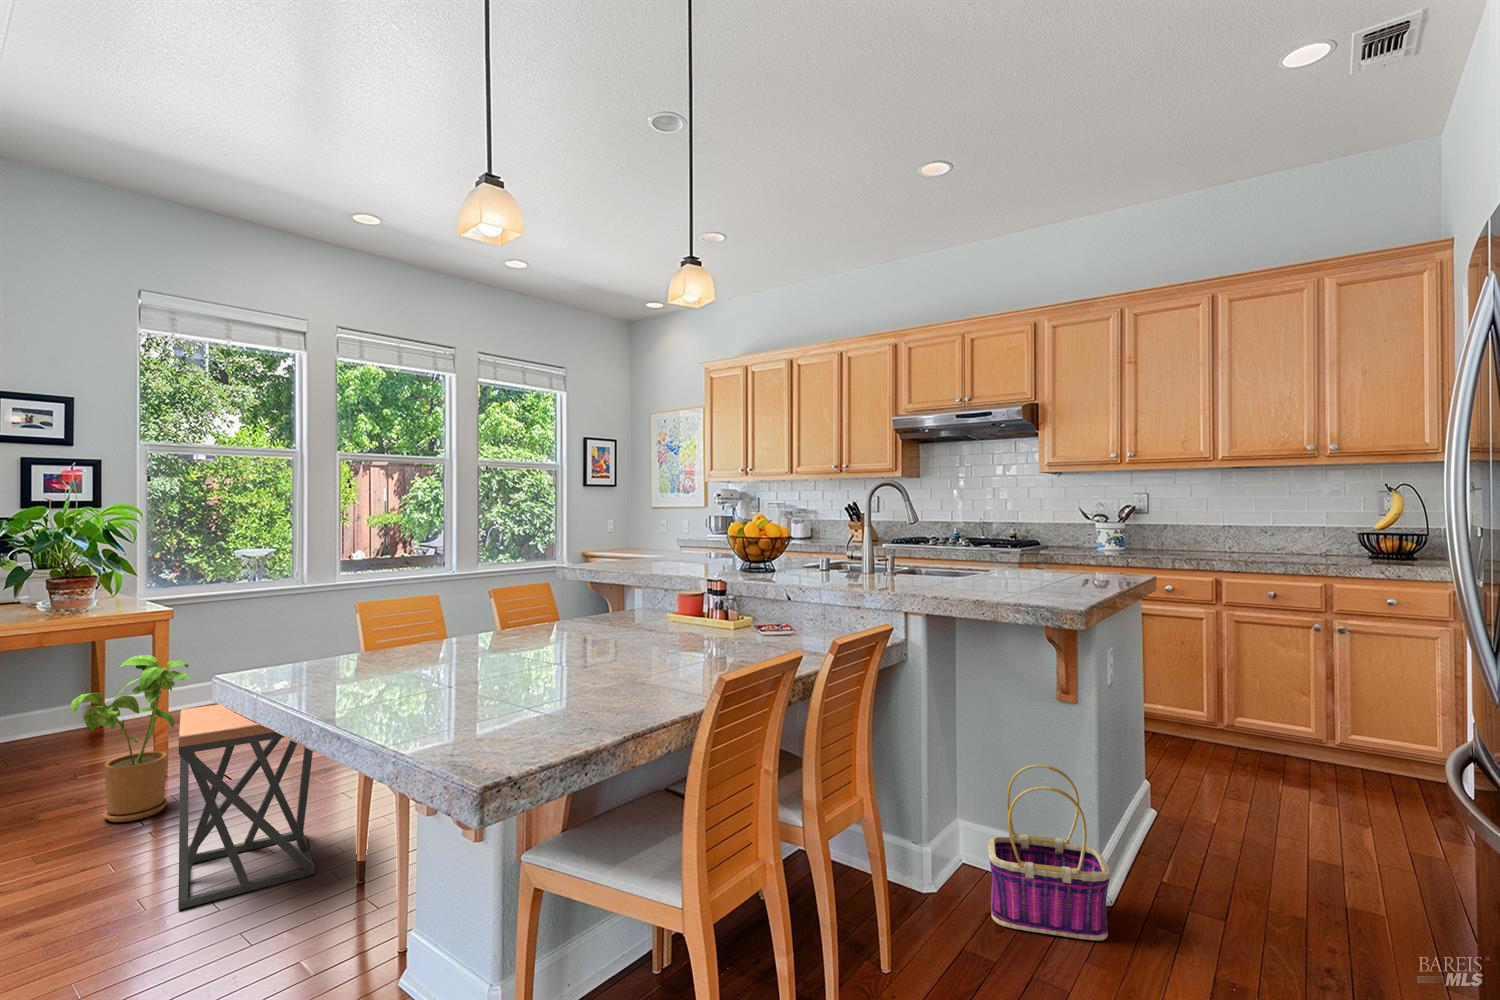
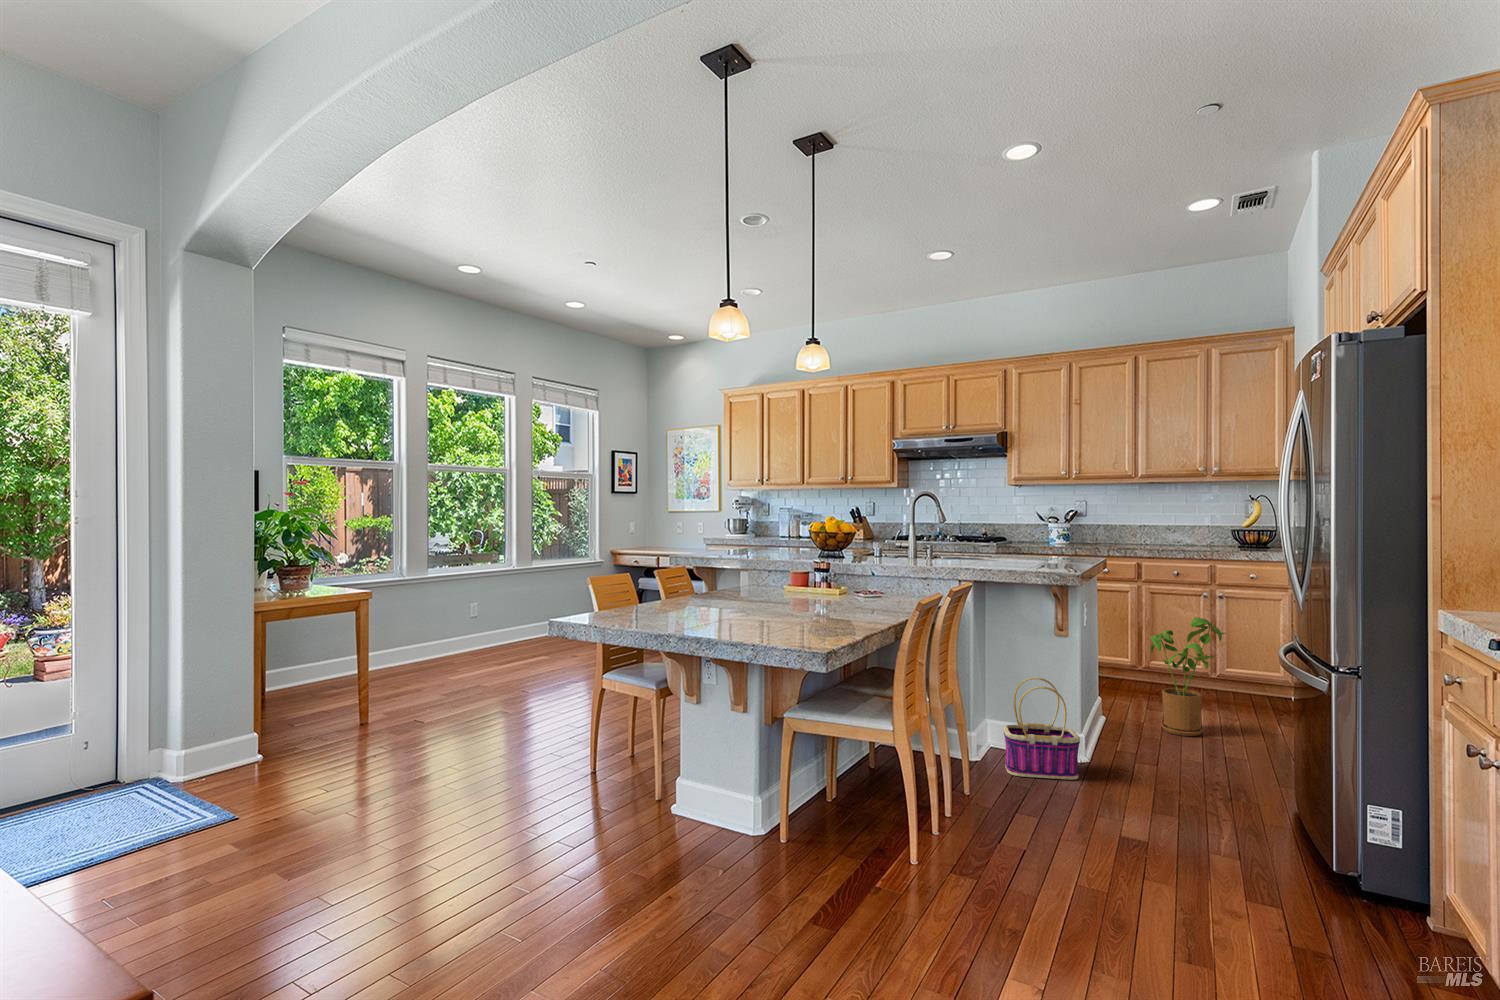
house plant: present [71,655,189,822] -> present [1151,617,1225,736]
stool: present [178,704,315,910] -> none [444,648,548,788]

